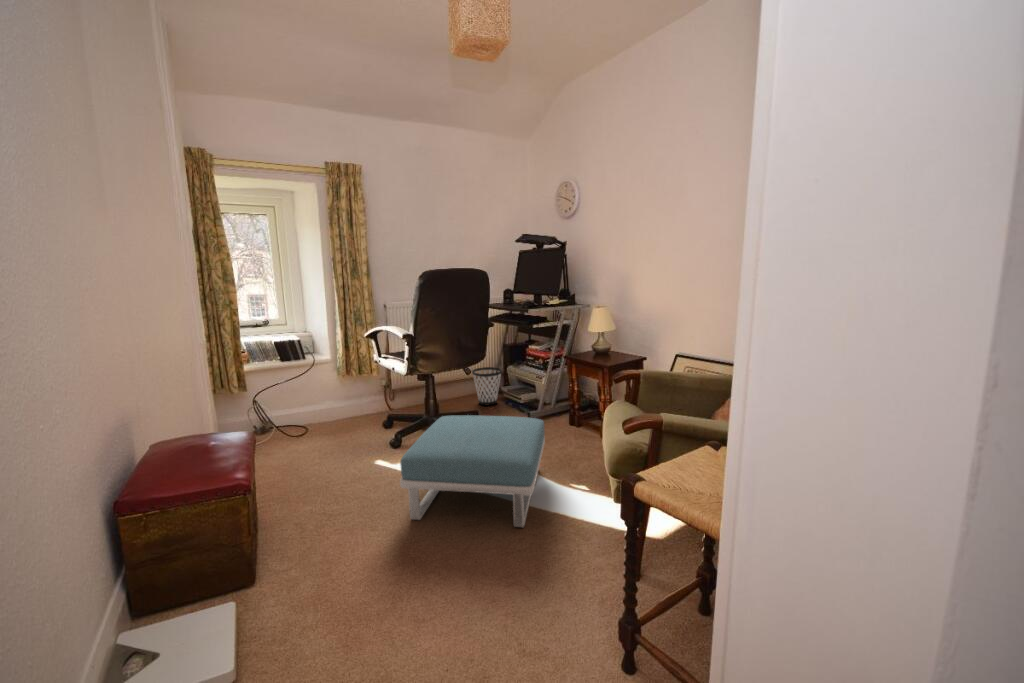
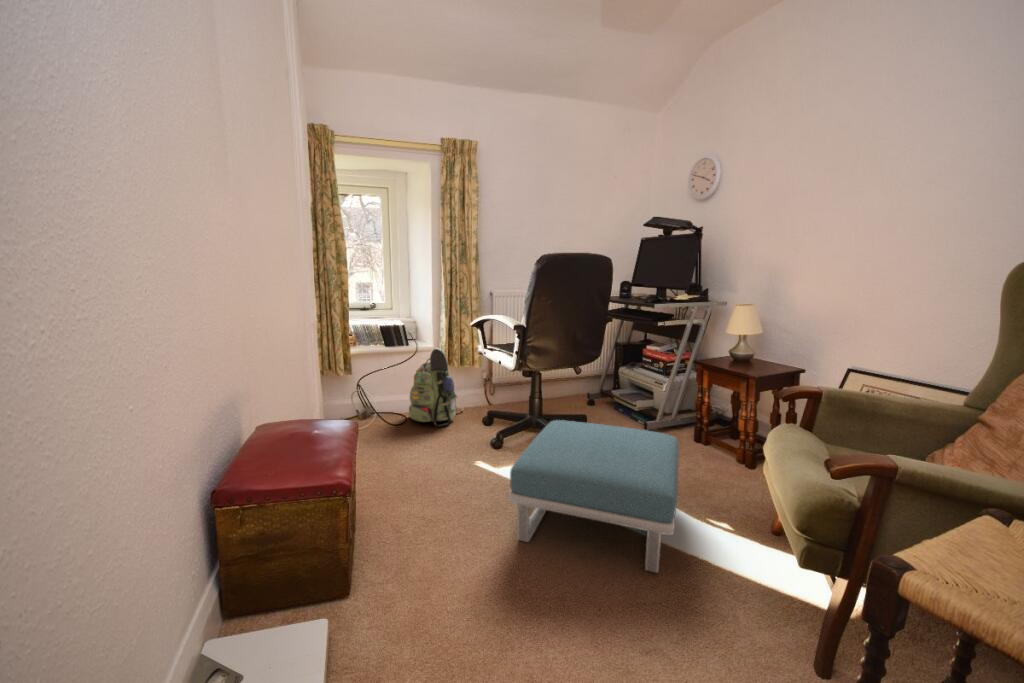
backpack: none [309,360,365,434] -> present [409,348,458,427]
wastebasket: present [472,367,502,405] -> none [579,367,613,409]

